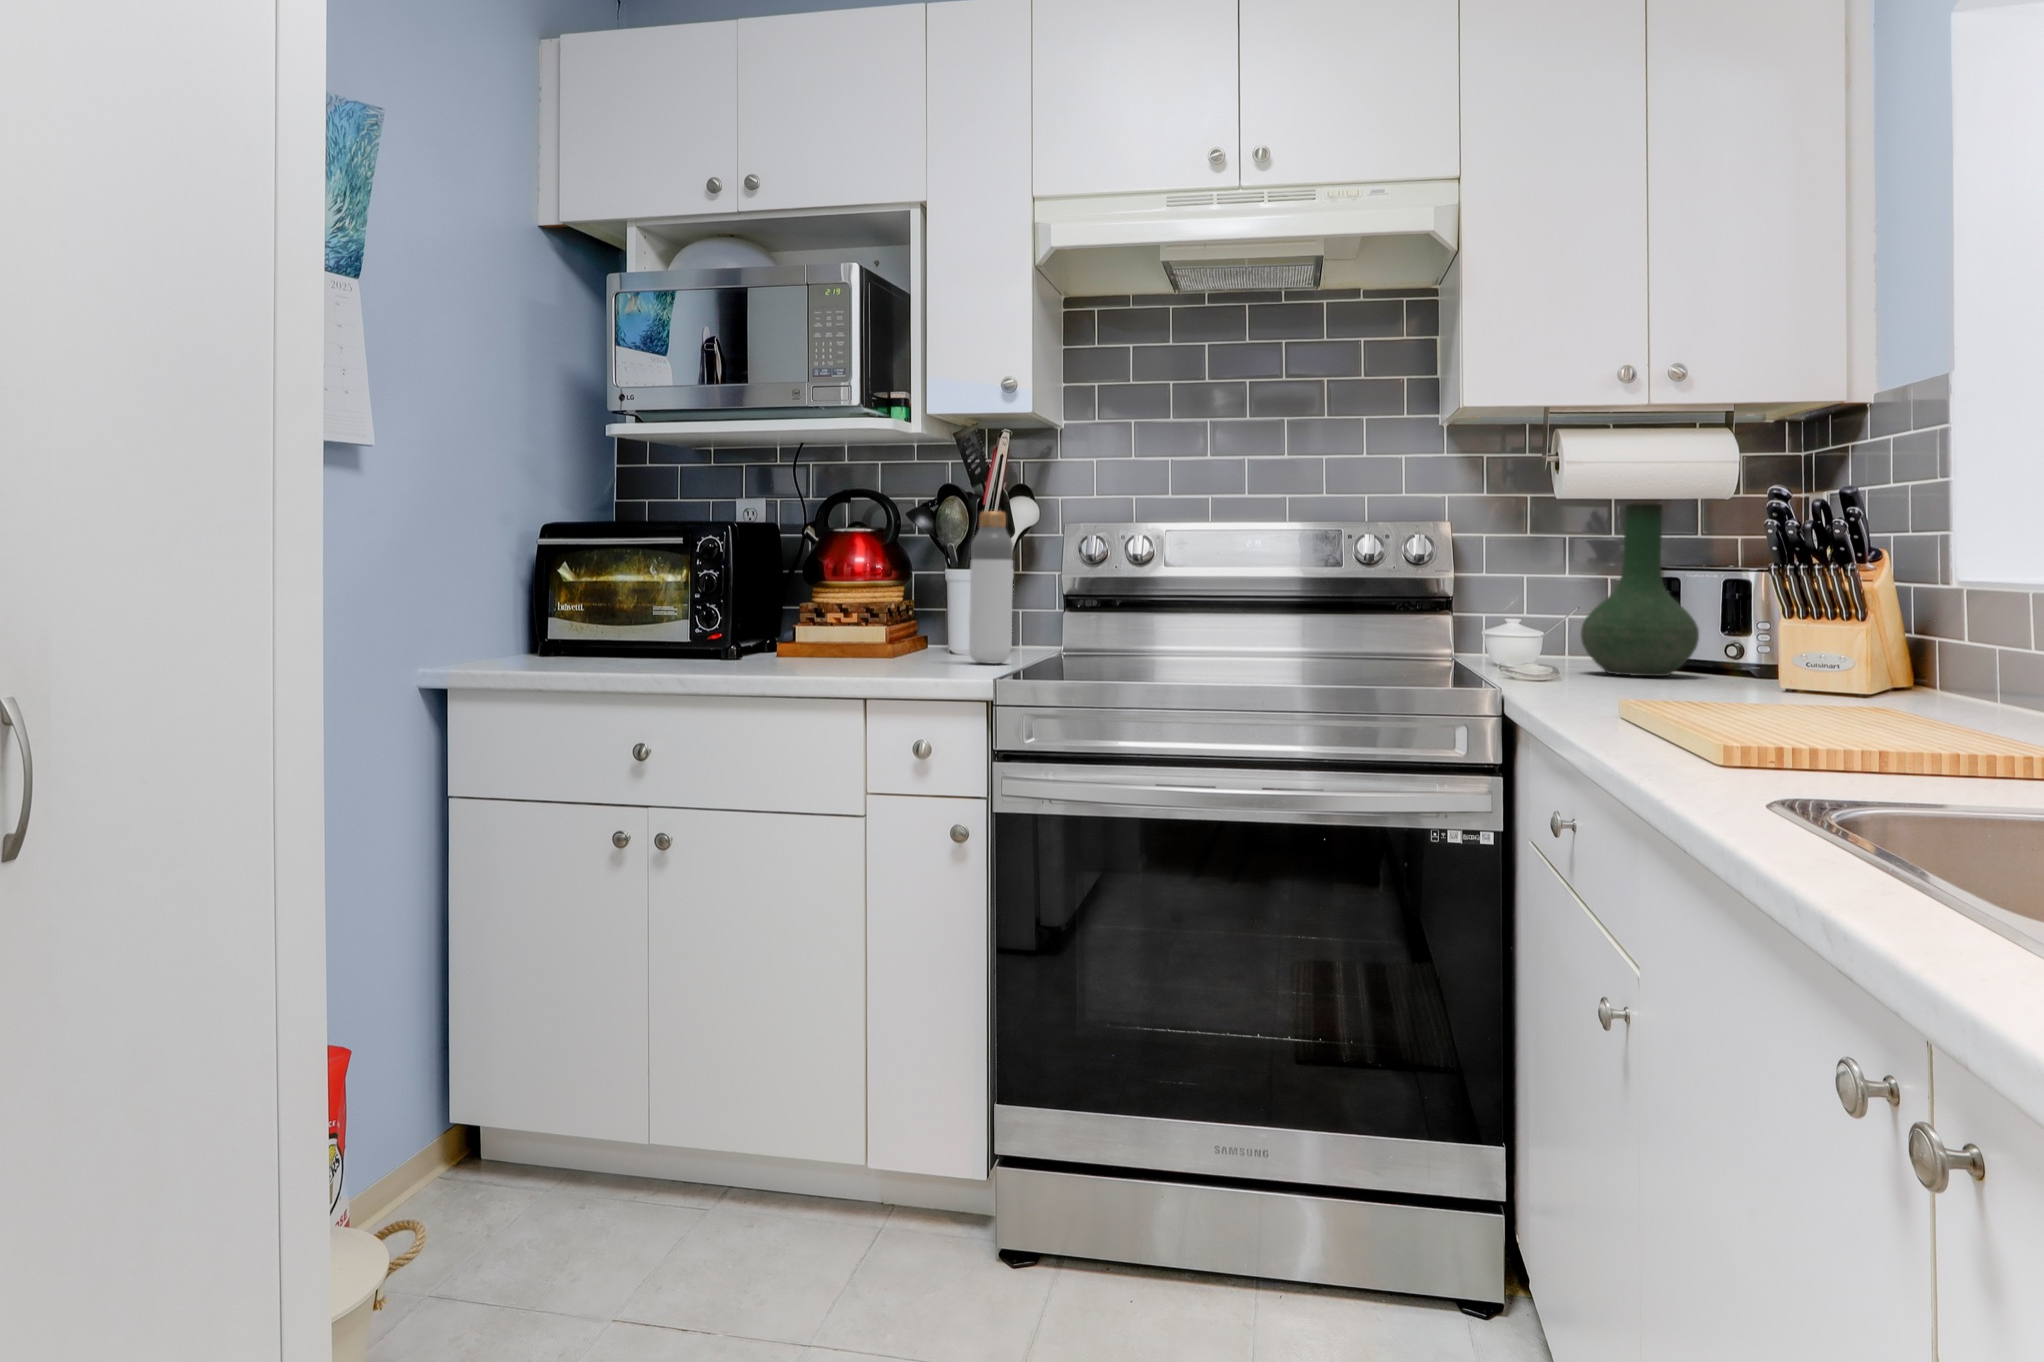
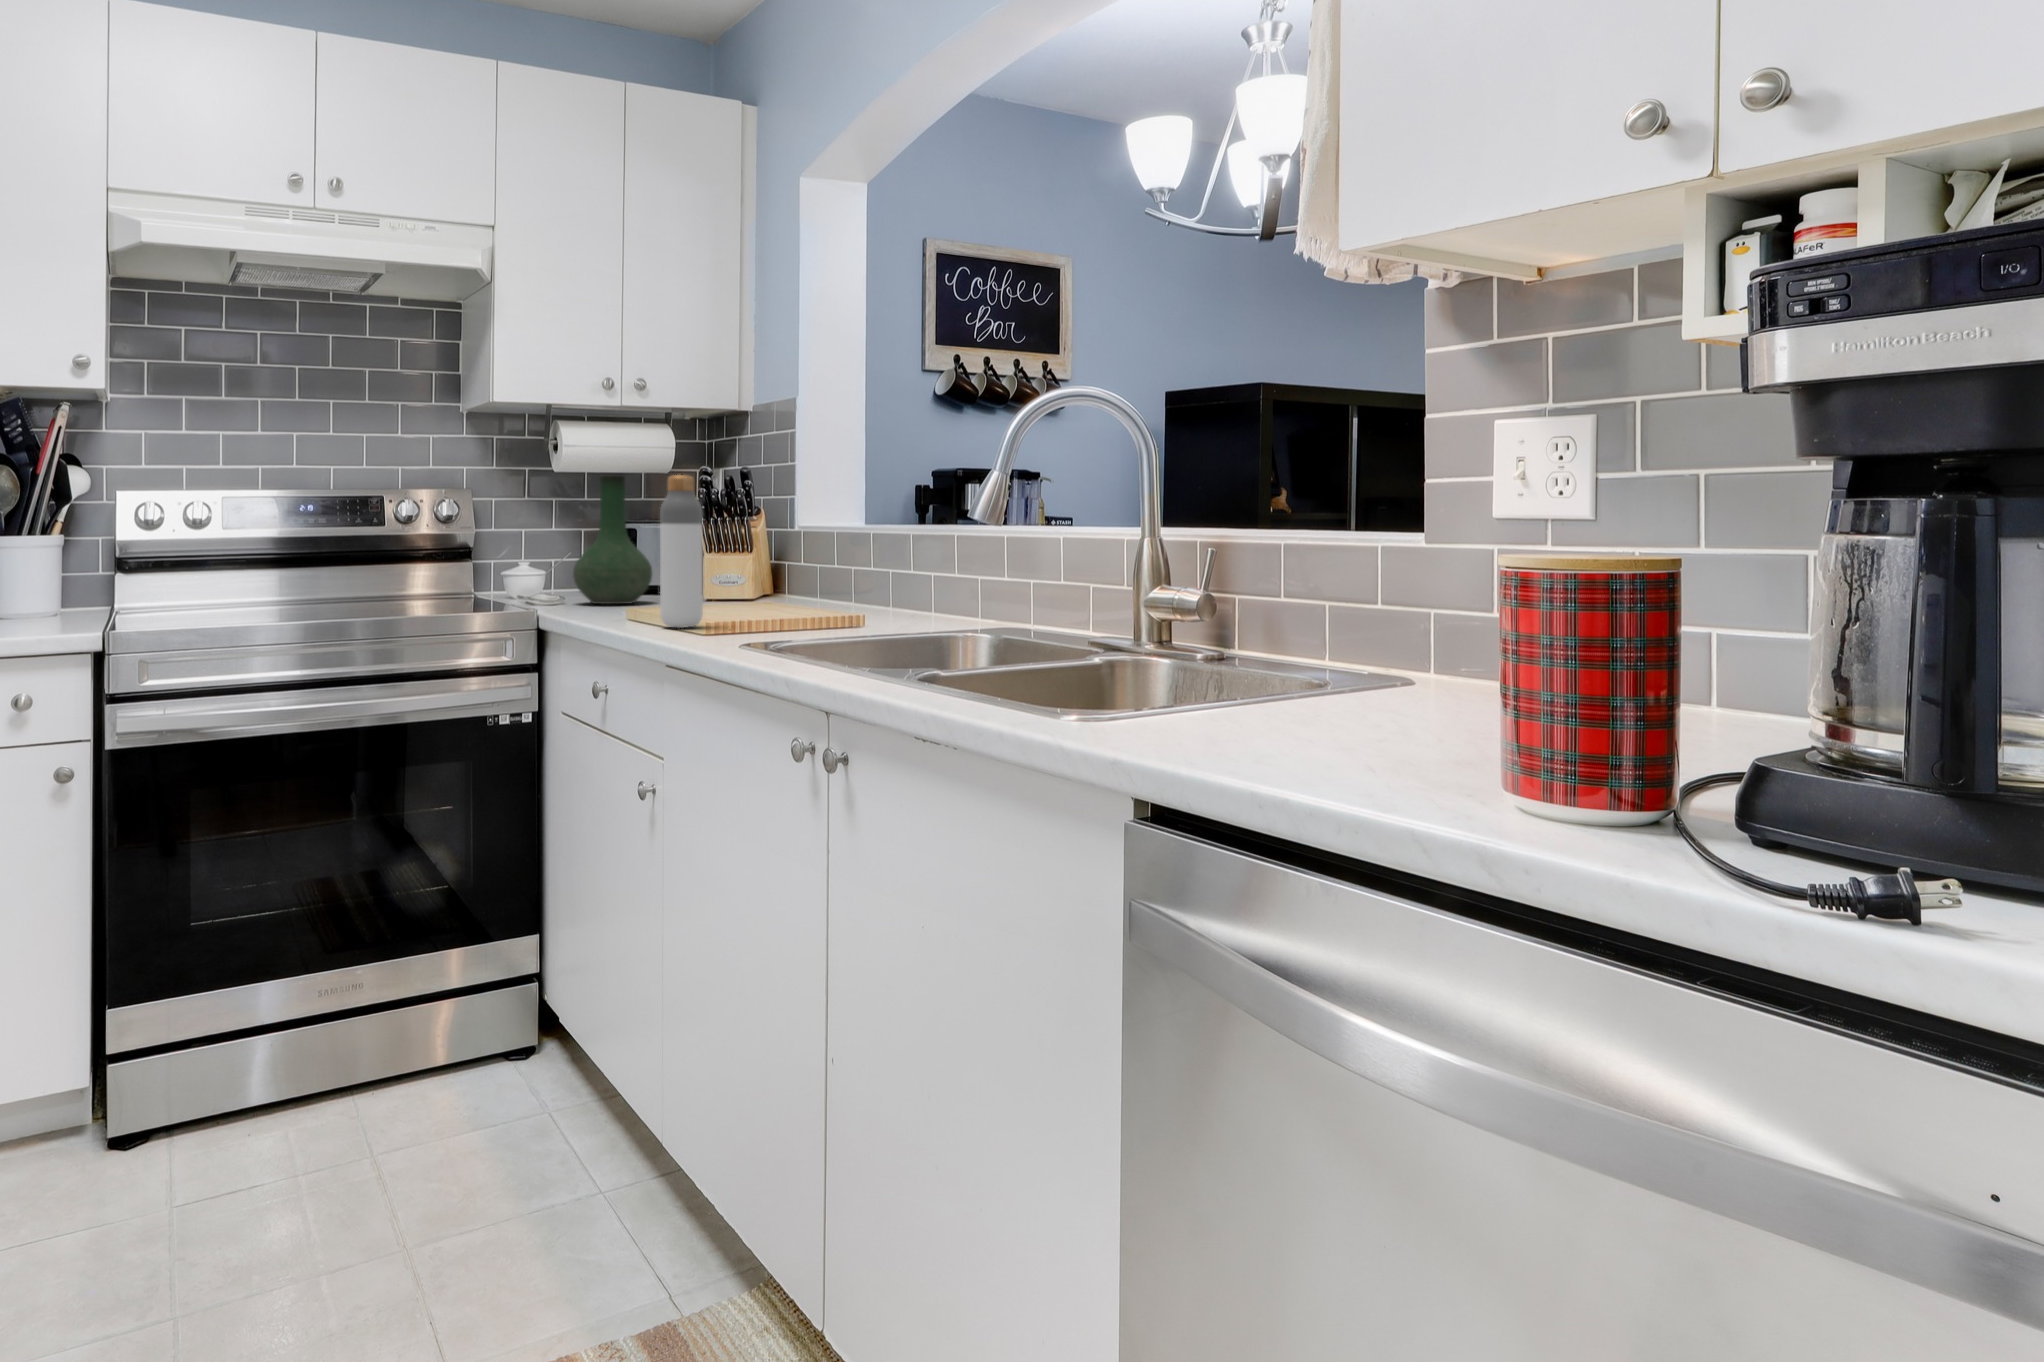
bottle: present [969,511,1013,664] -> present [660,475,703,628]

